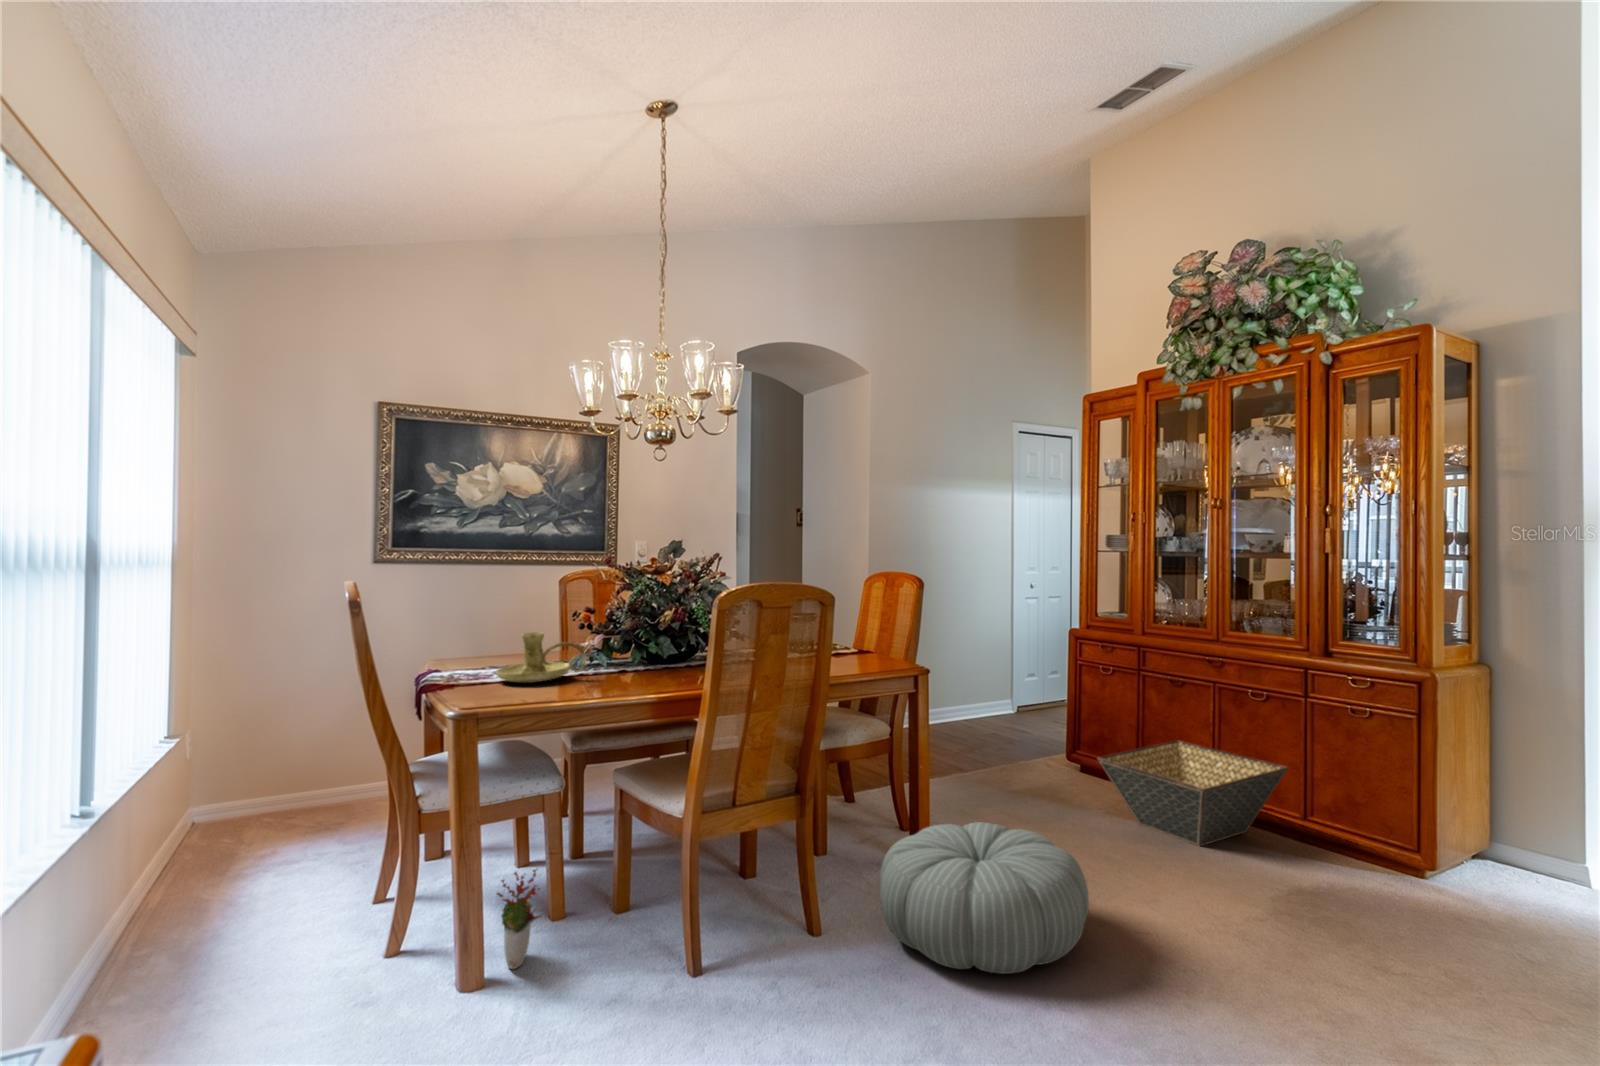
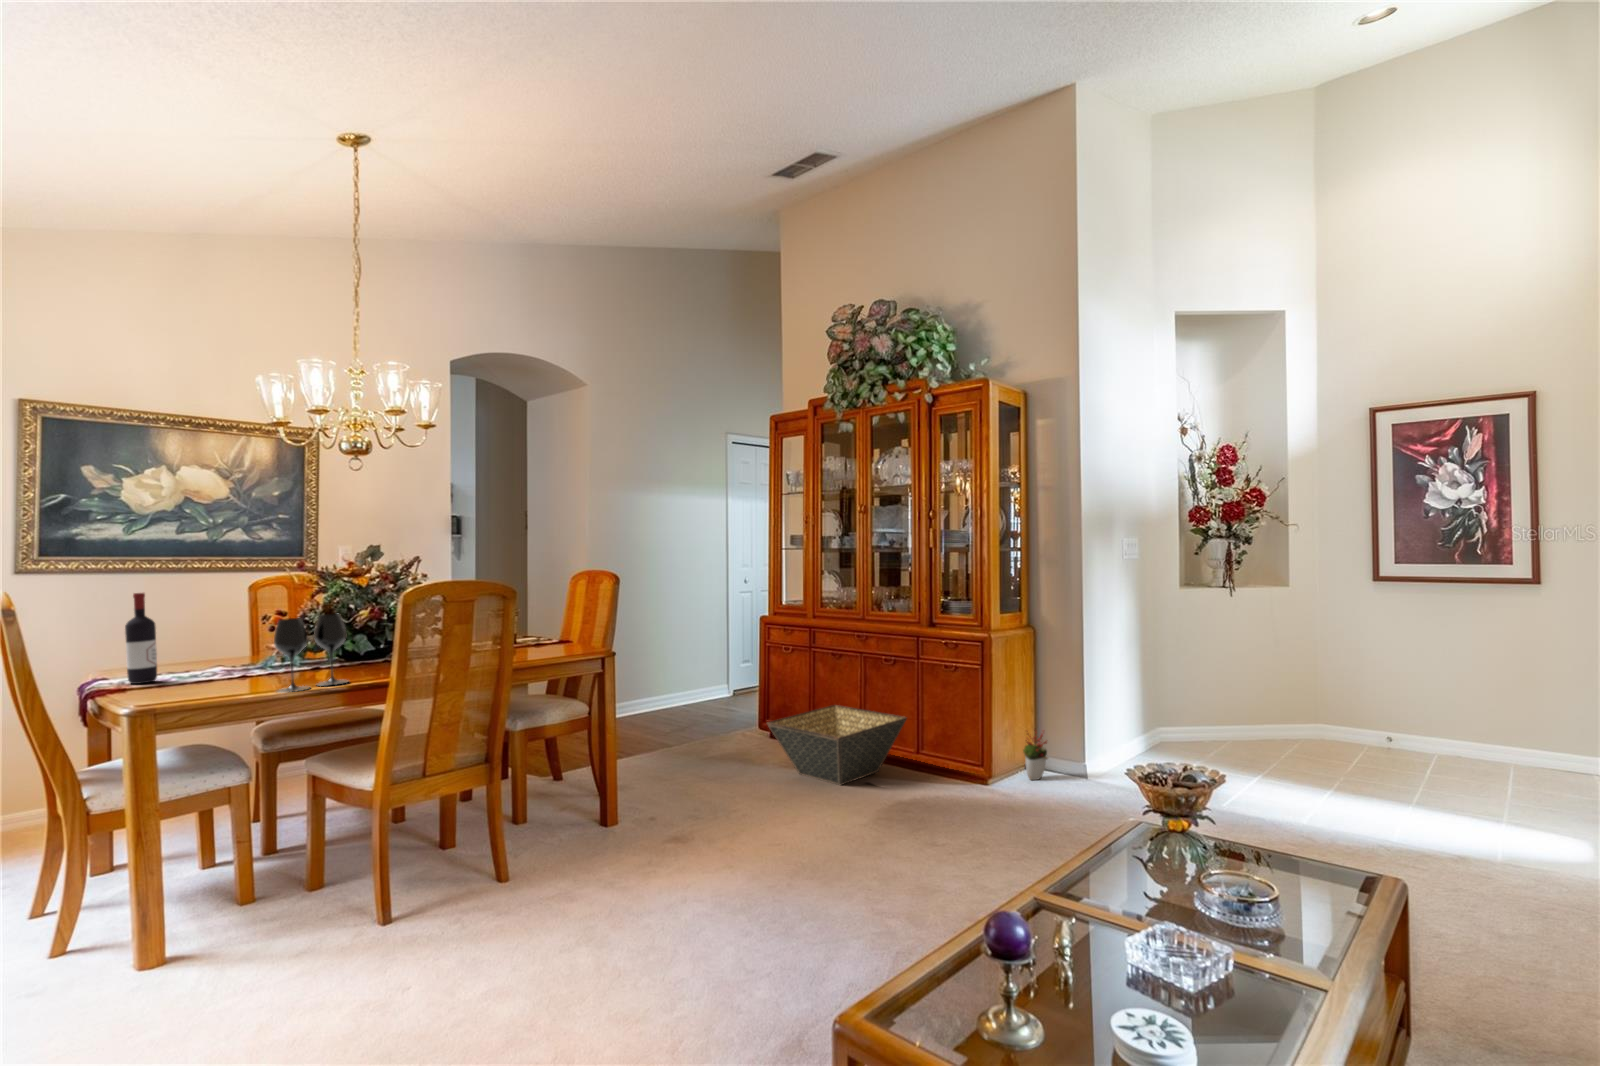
wine bottle: none [453,586,480,678] -> present [125,593,157,684]
wine glass: none [586,615,658,701] -> present [274,614,348,693]
candle holder: present [496,632,587,683] -> none [176,635,277,683]
pouf: present [880,822,1089,974] -> none [561,777,731,890]
decorative plant: present [497,869,542,969] -> present [1023,734,1048,780]

